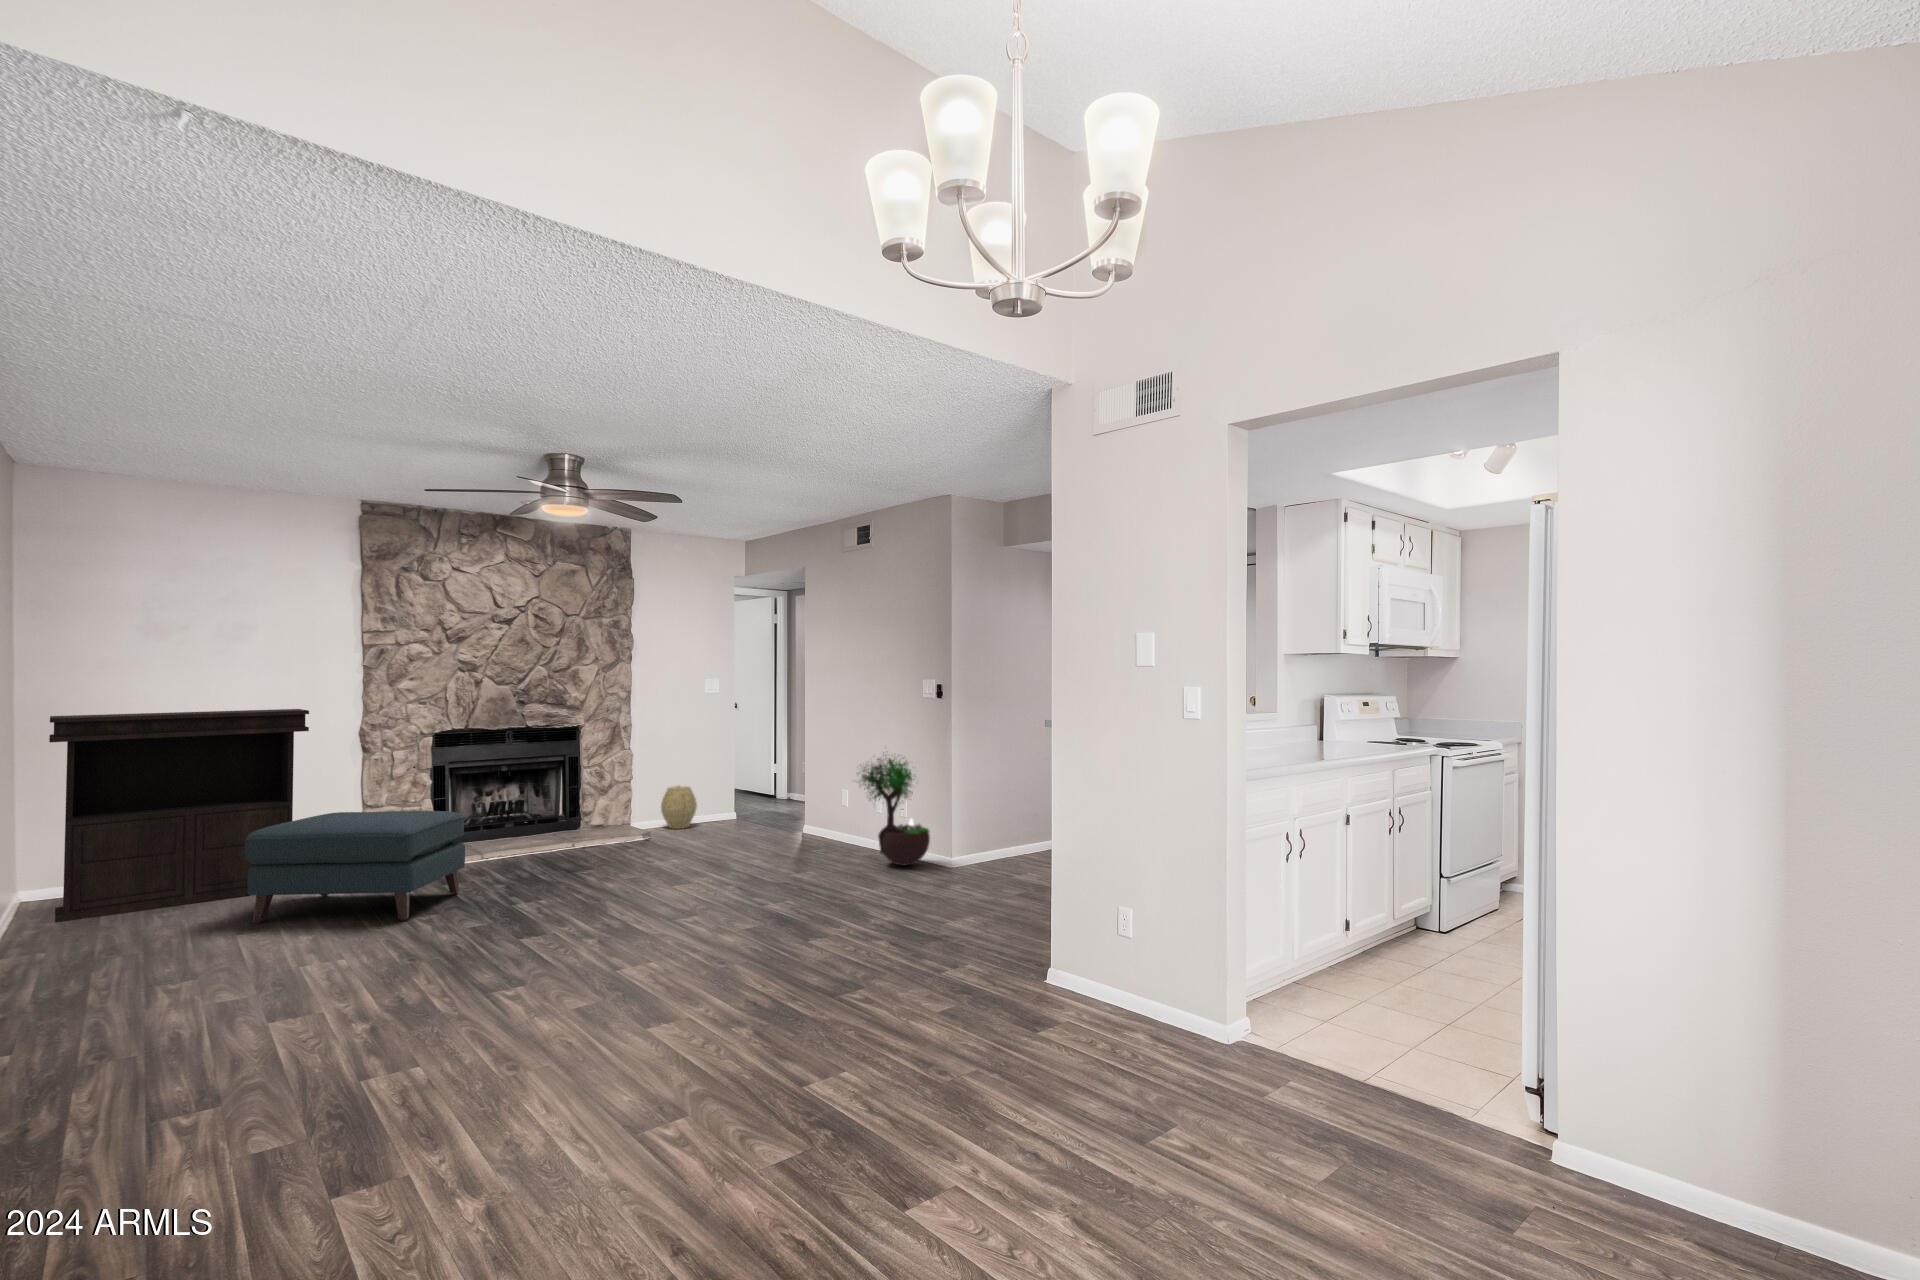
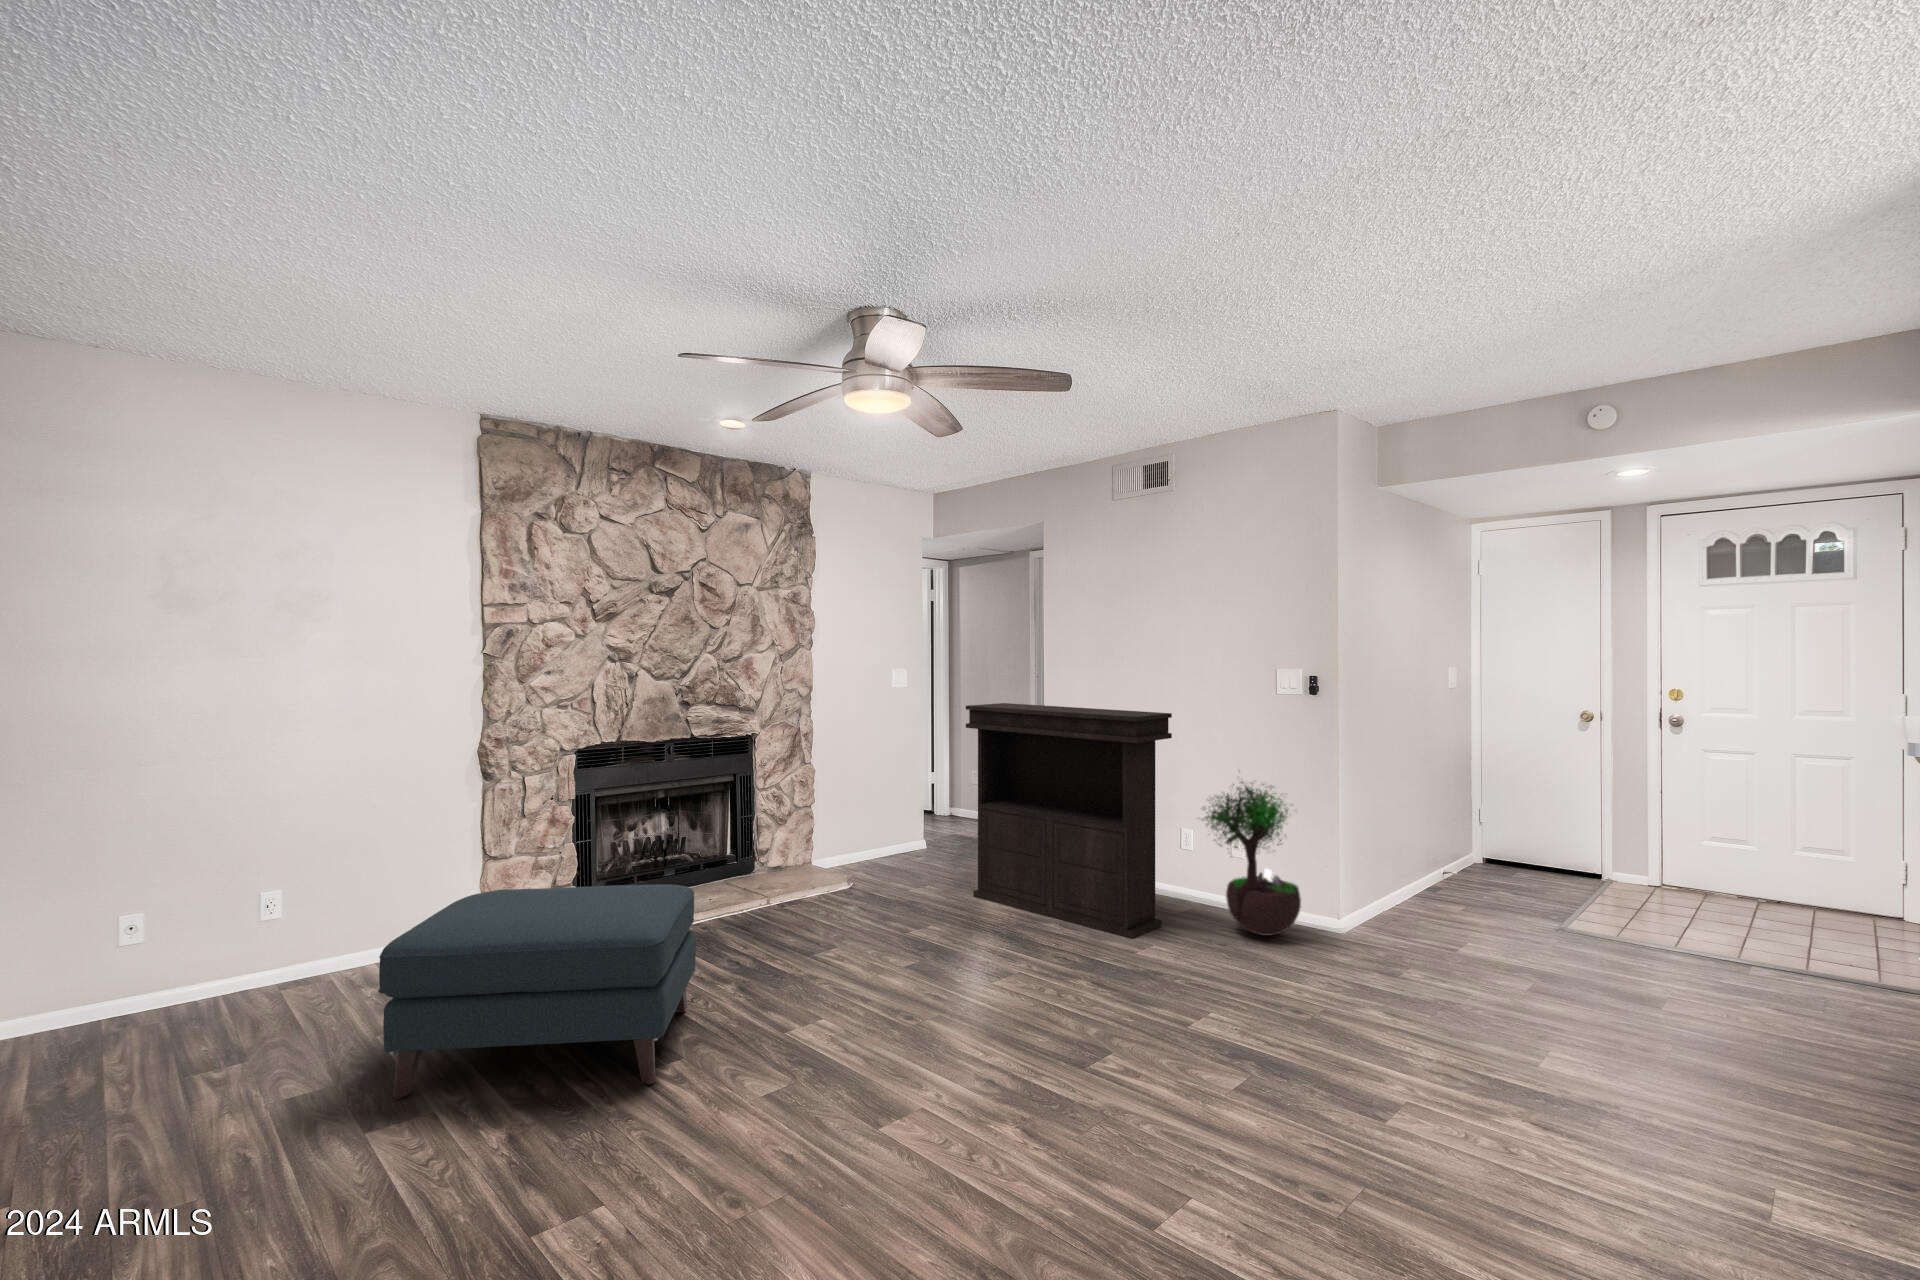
console table: present [49,709,309,923] -> present [966,703,1172,939]
woven basket: present [661,785,697,829] -> none [847,810,892,868]

